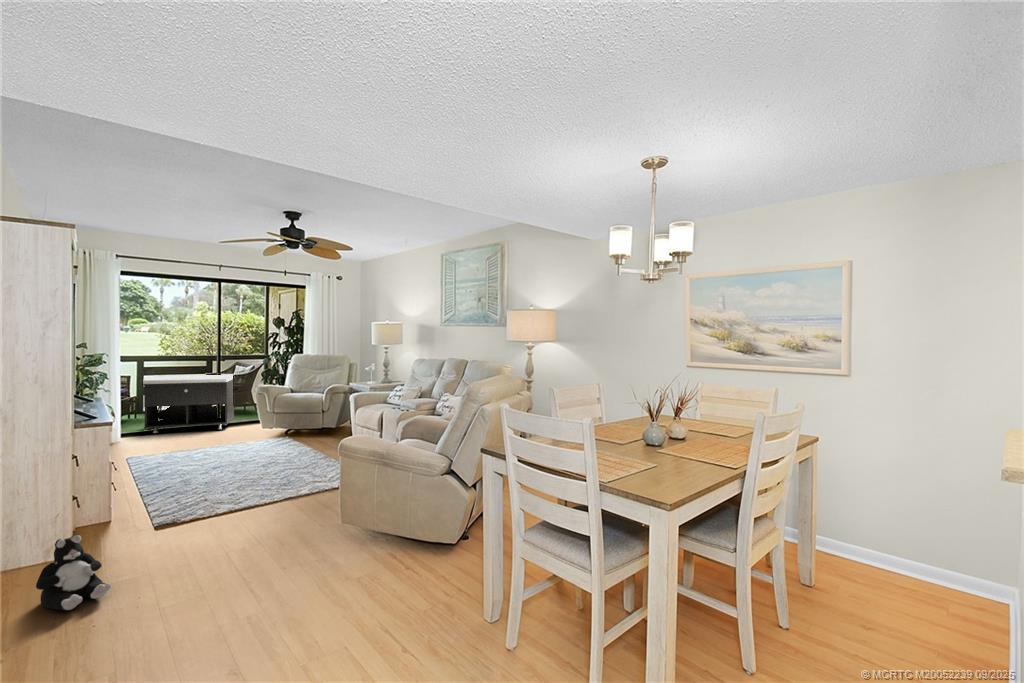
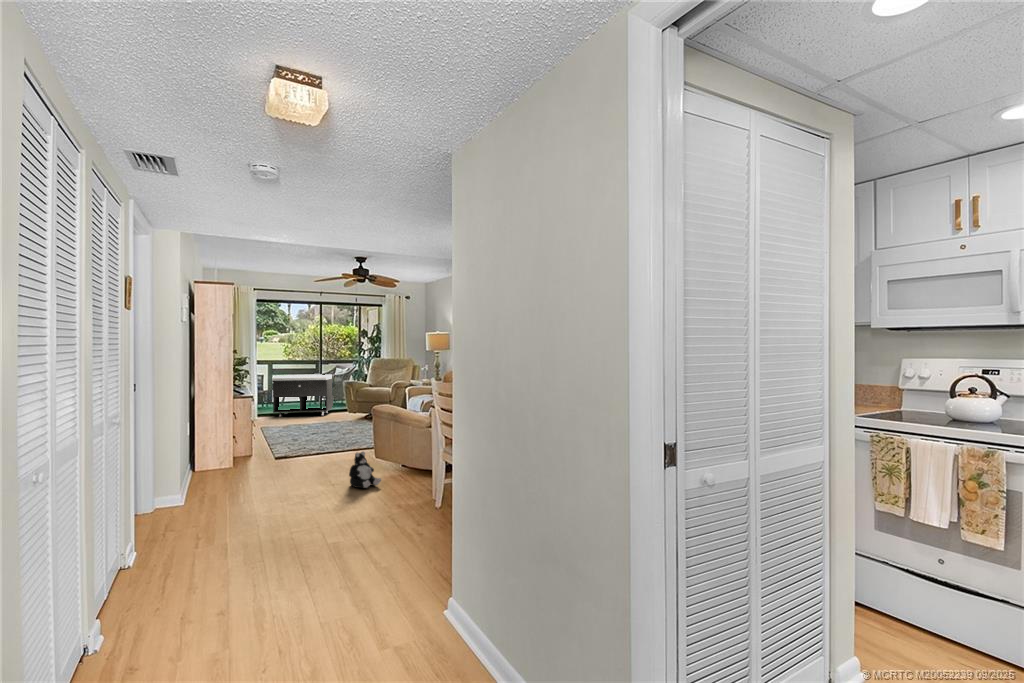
plush toy: present [36,534,111,611] -> present [349,452,381,488]

